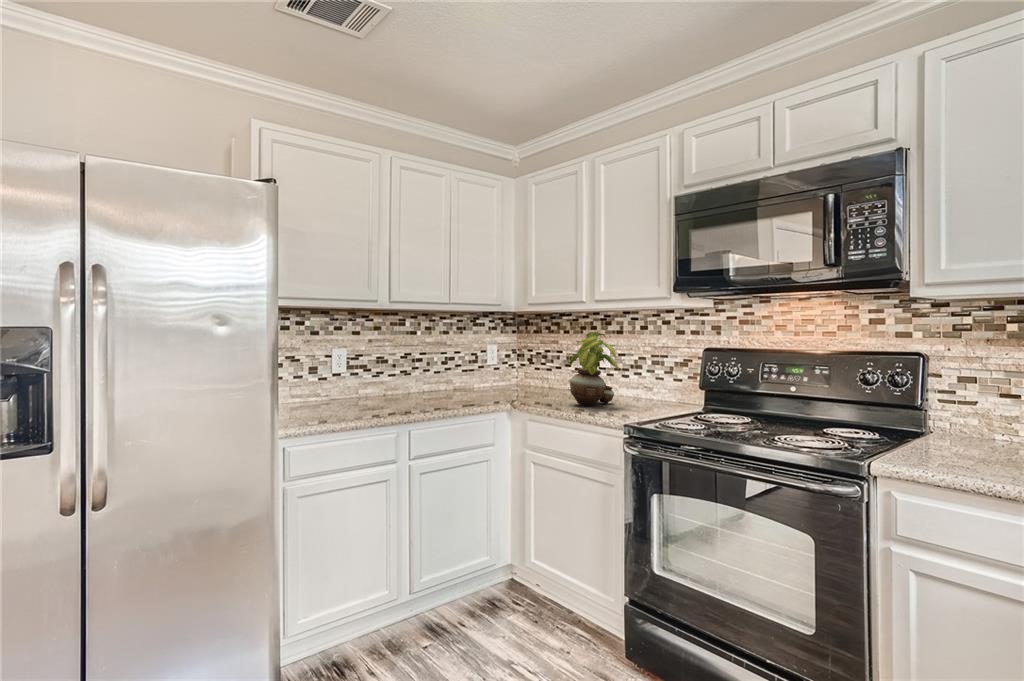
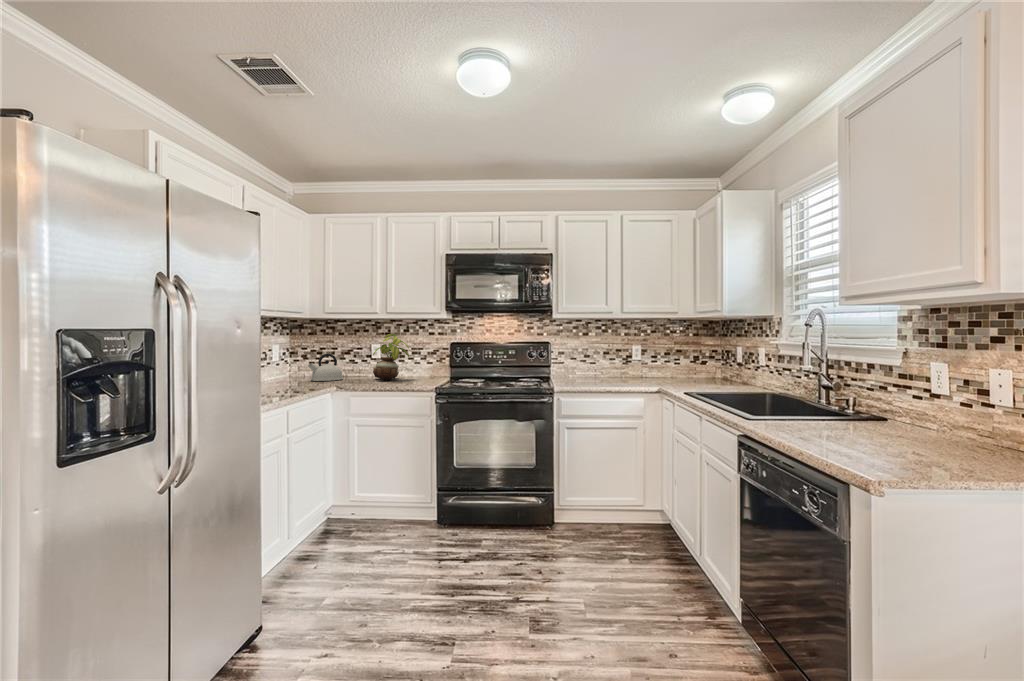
kettle: none [508,359,553,397] -> present [308,354,343,381]

